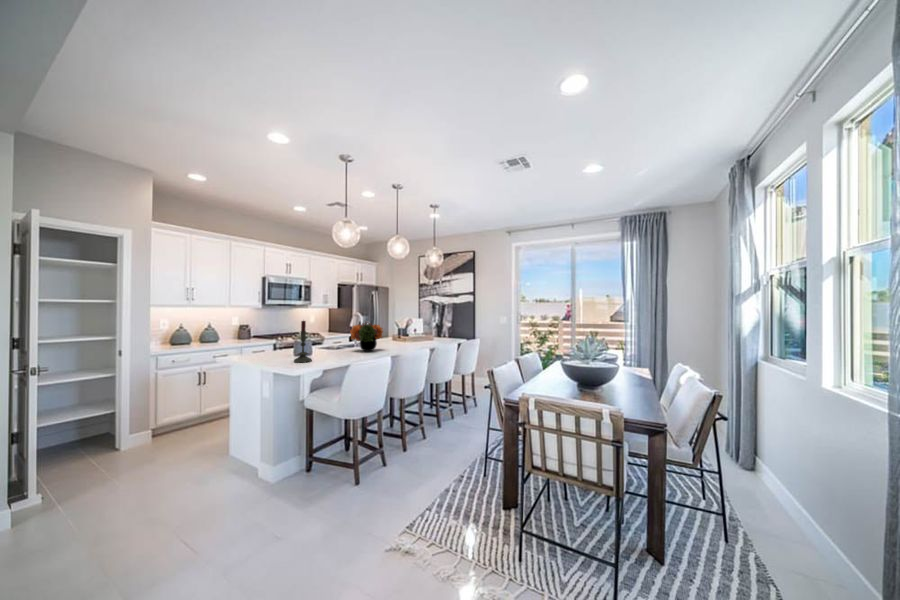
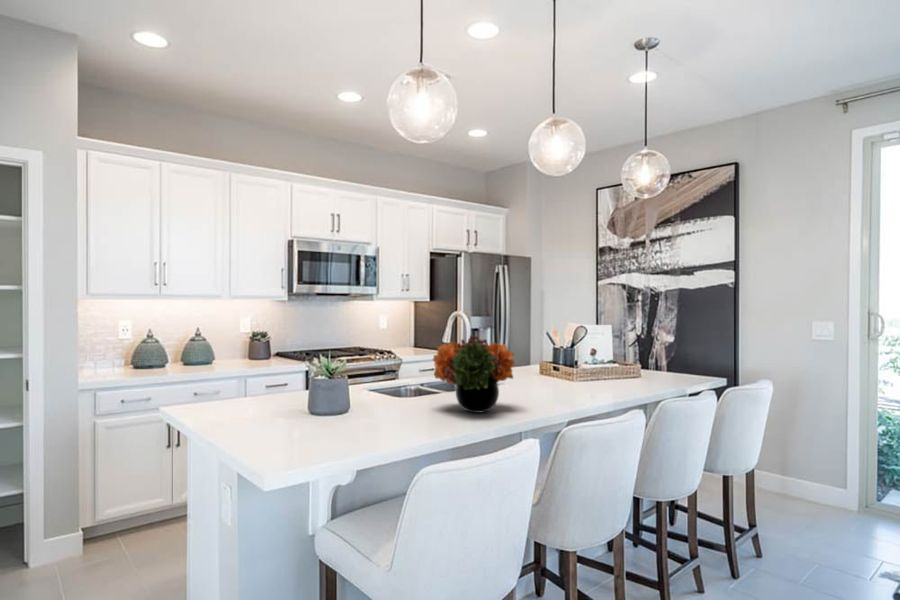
candle: present [294,321,312,363] -> none [275,331,321,450]

